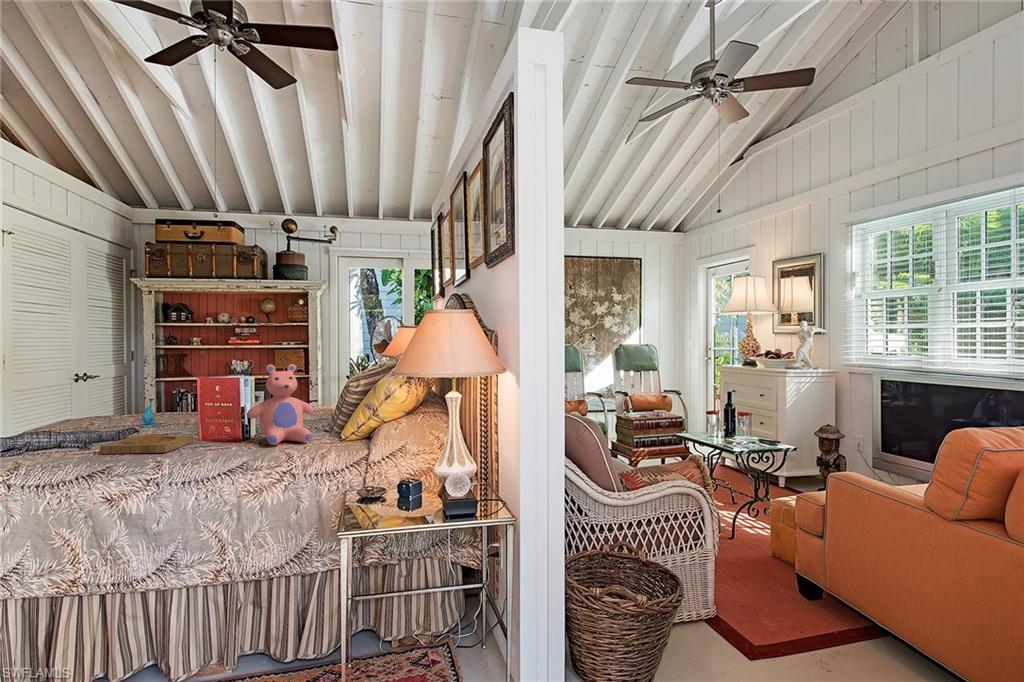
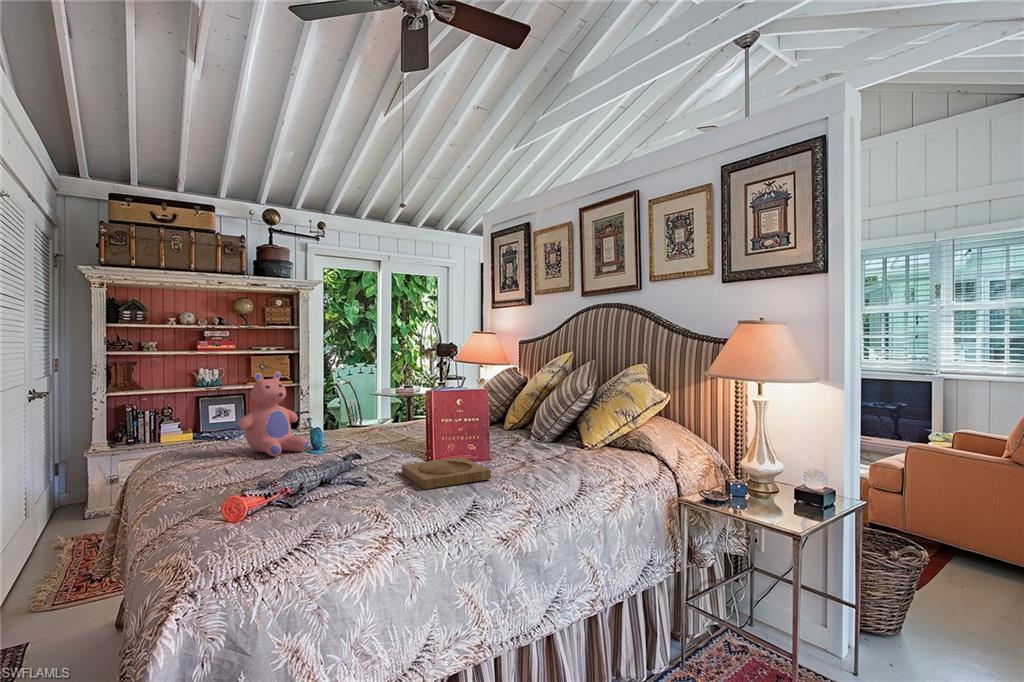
teddy bear: present [247,364,314,445] -> present [236,371,309,456]

